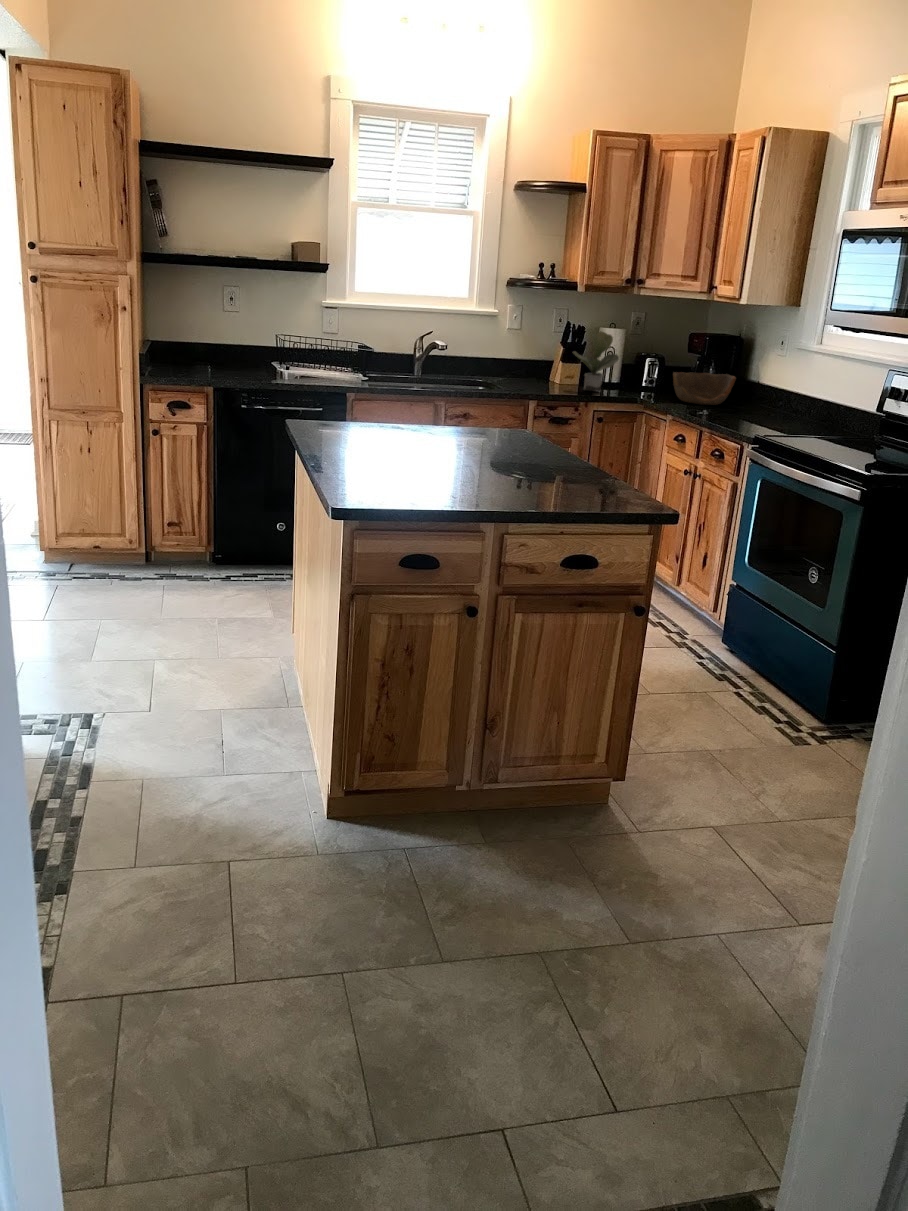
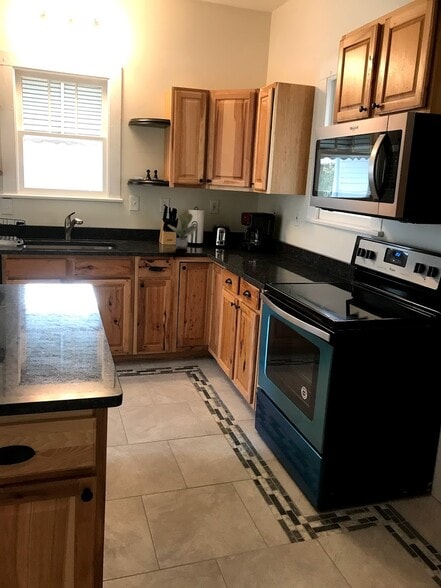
bowl: present [673,372,736,405] -> none [232,236,271,257]

